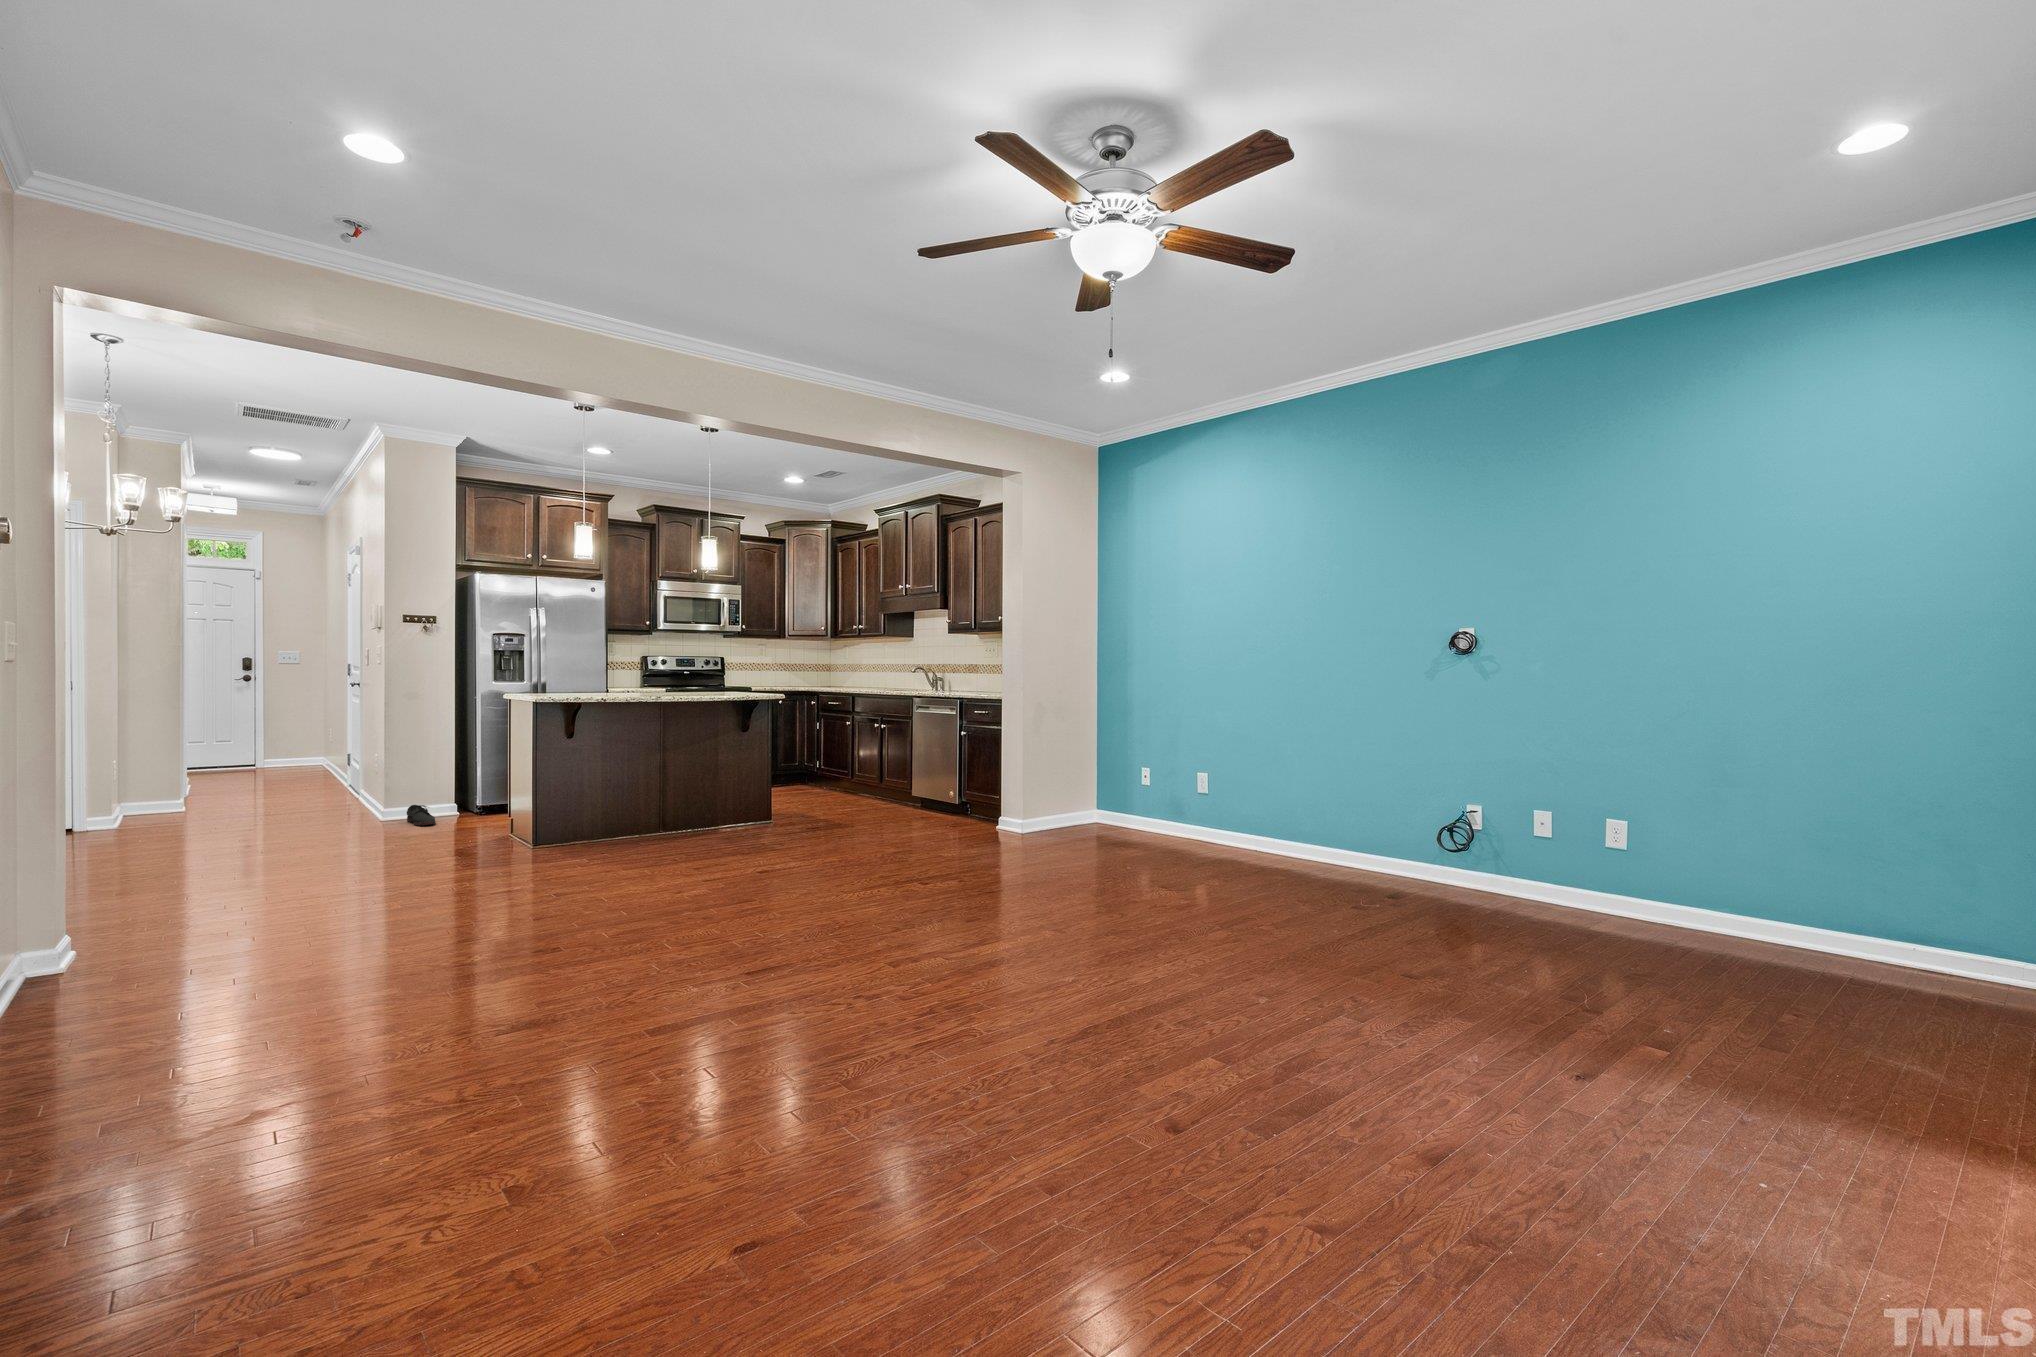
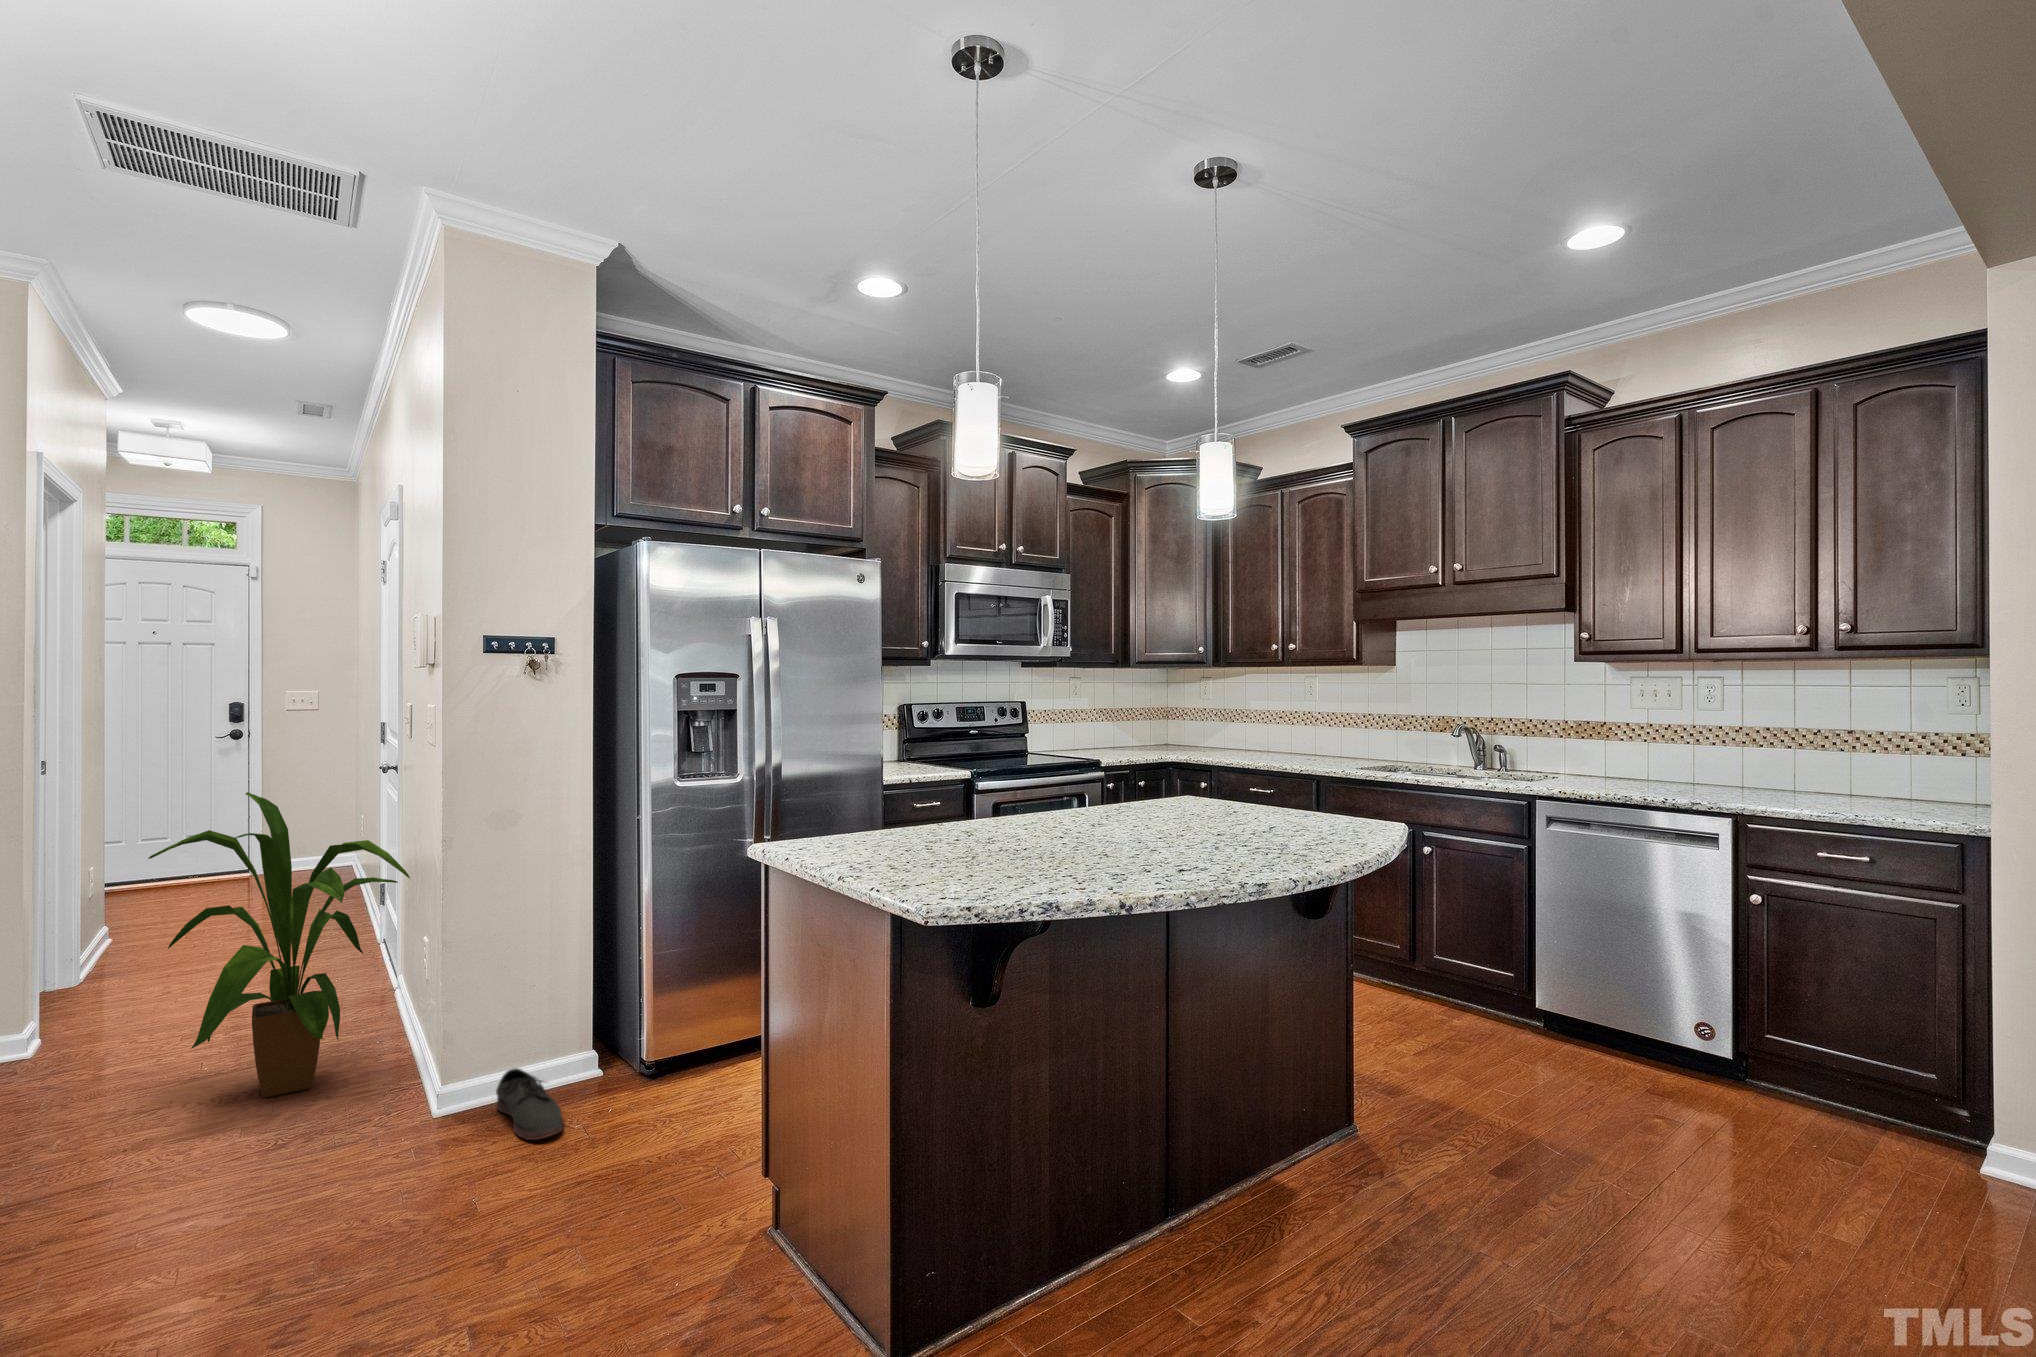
house plant: none [252,687,368,819] -> present [148,792,410,1097]

